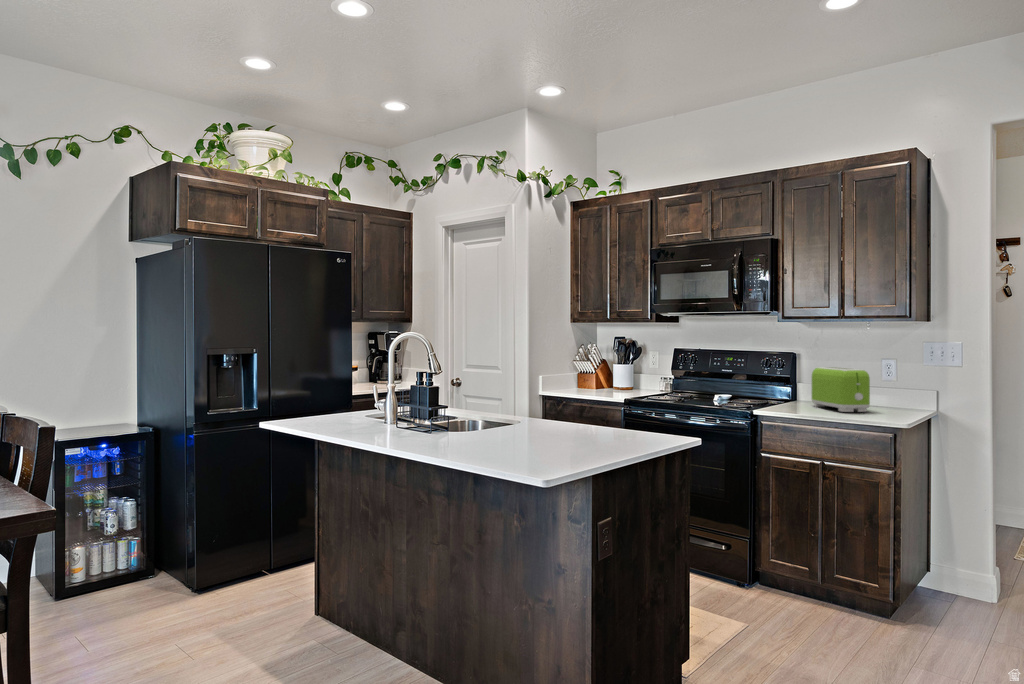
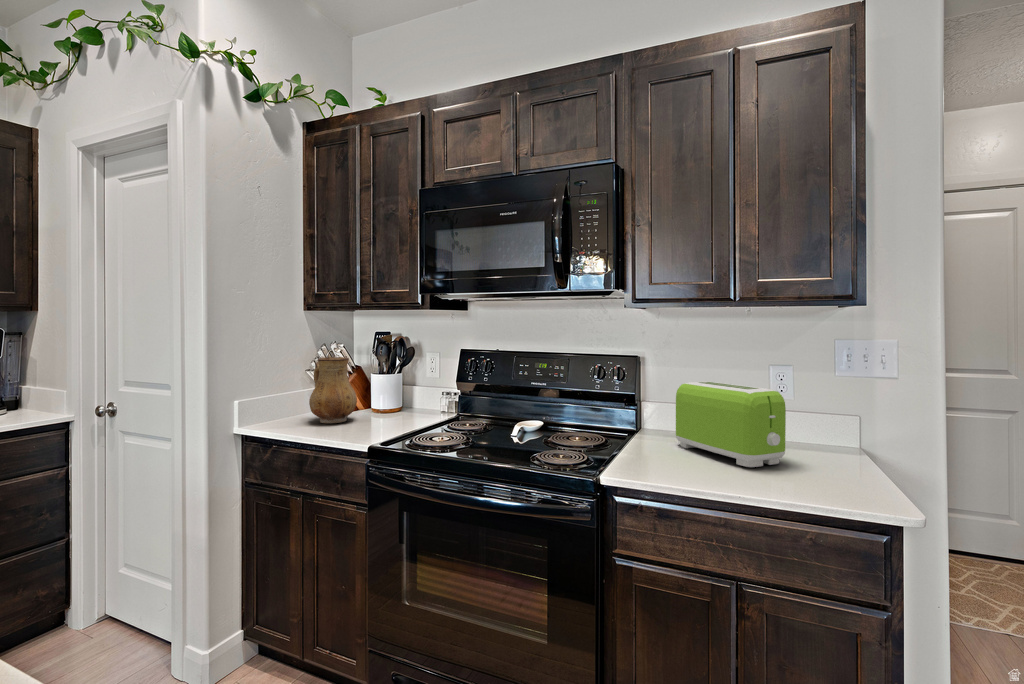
ceramic pitcher: none [580,352,608,392] -> present [309,357,357,423]

